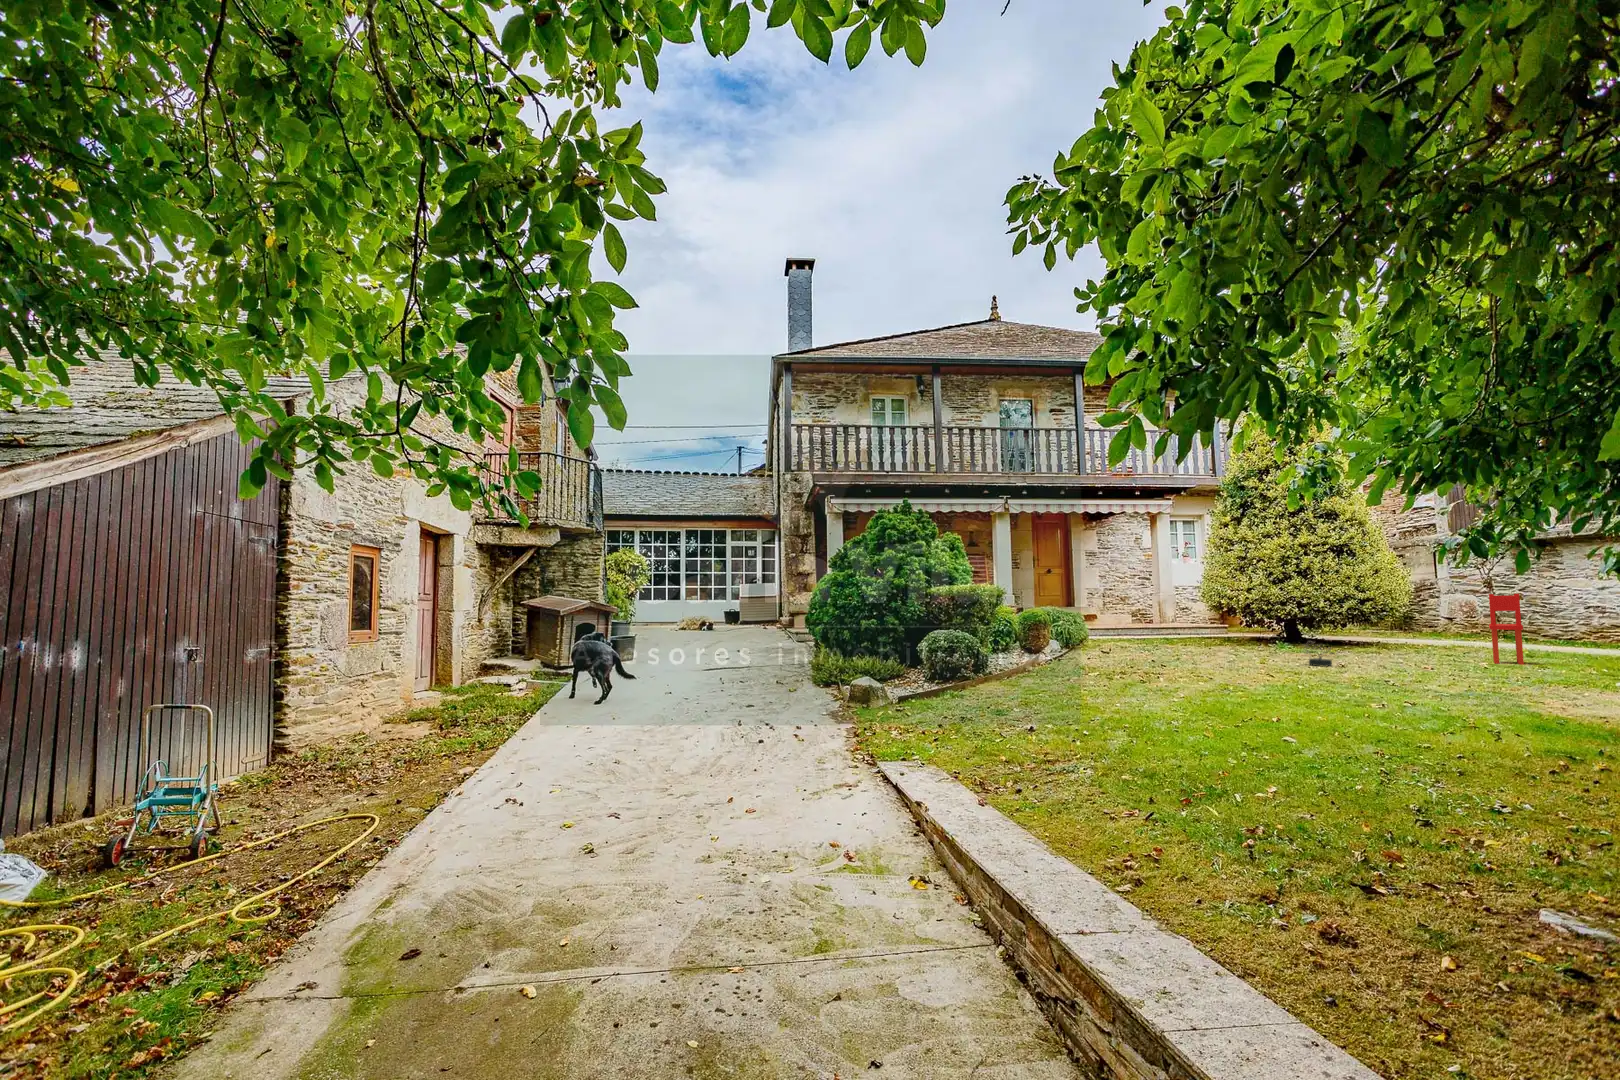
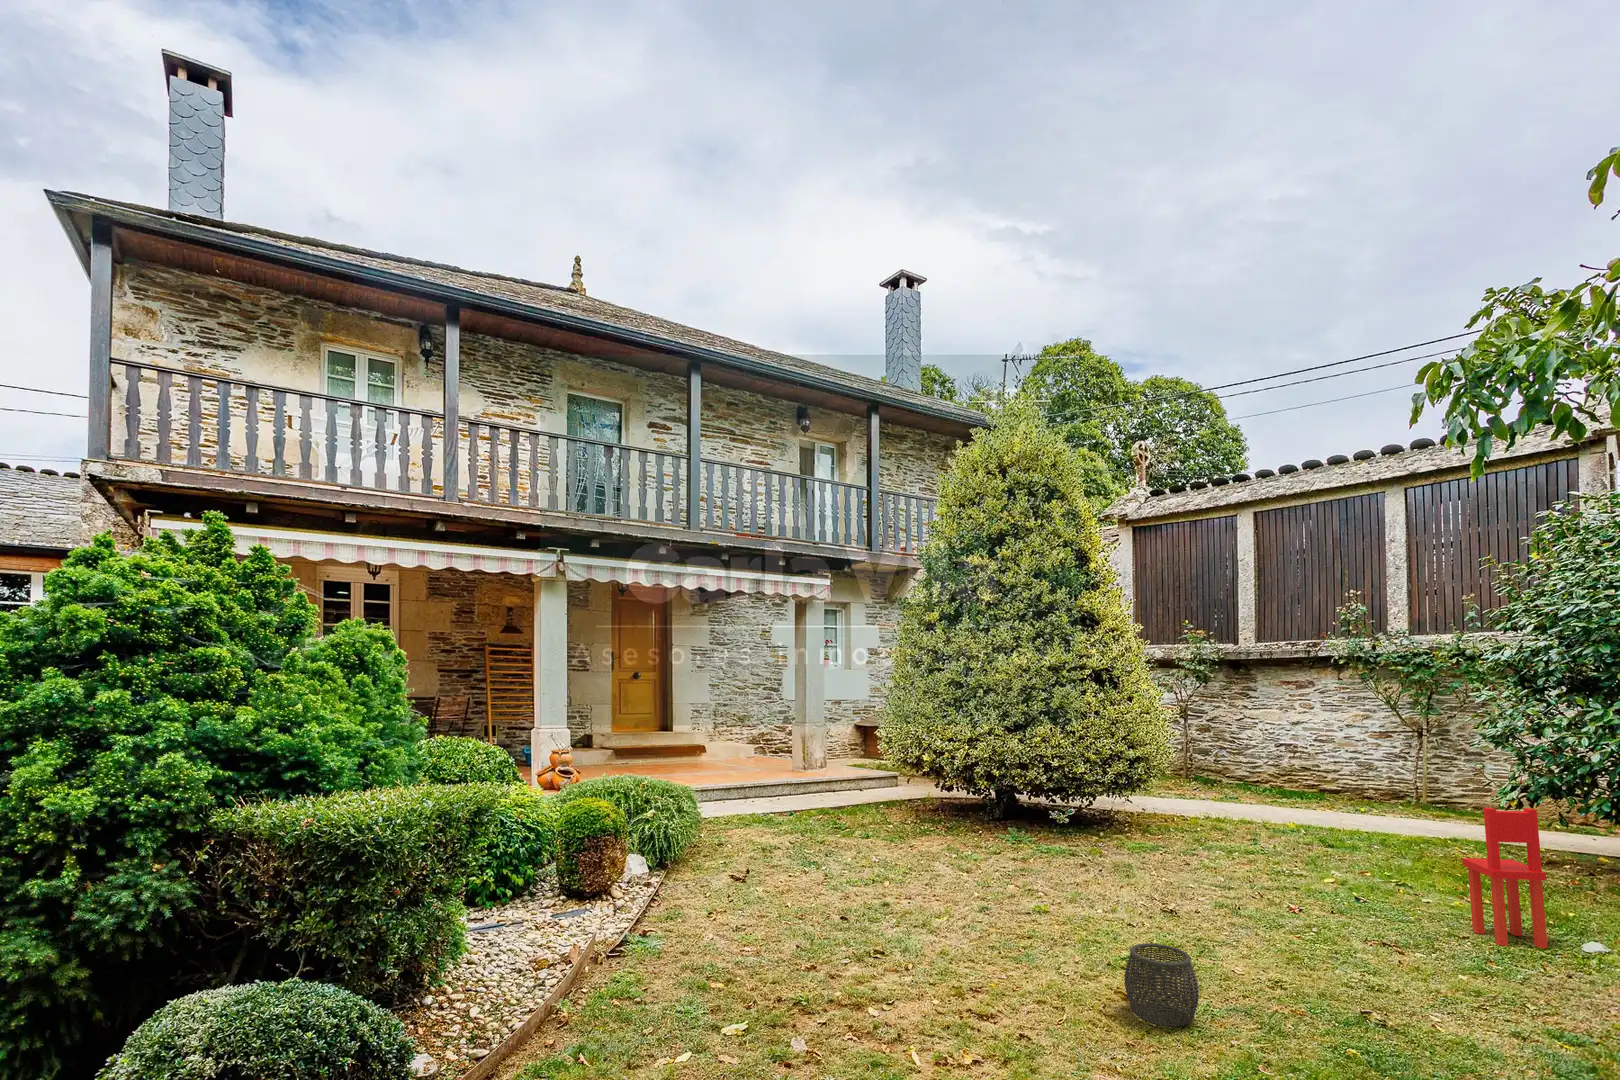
woven basket: none [1233,639,1265,665] -> present [1124,943,1199,1027]
decorative plant: present [1306,646,1332,667] -> none [1267,945,1346,1025]

